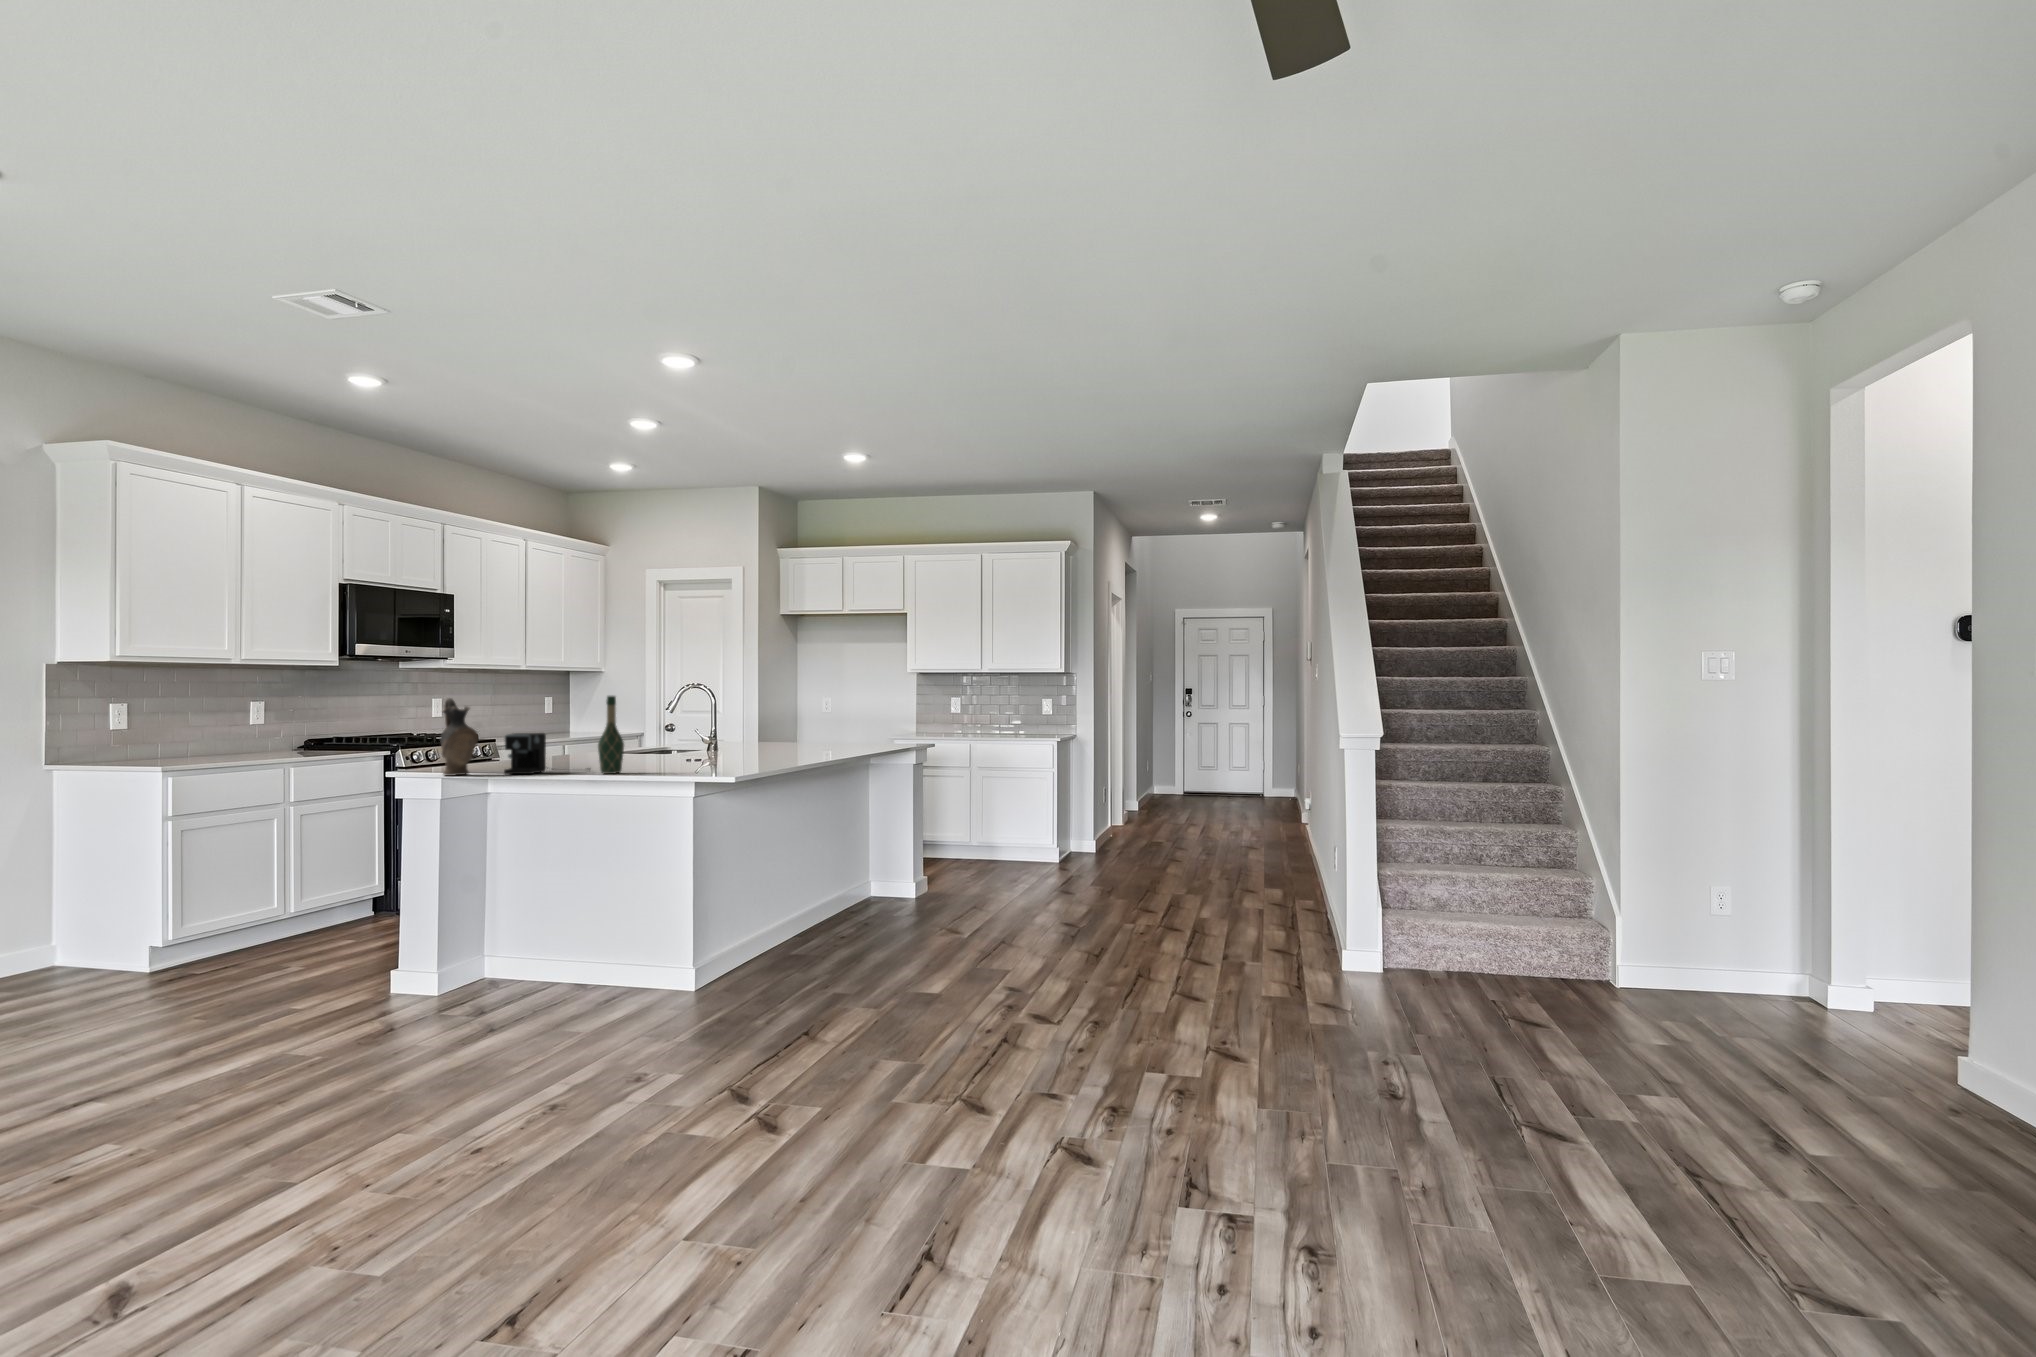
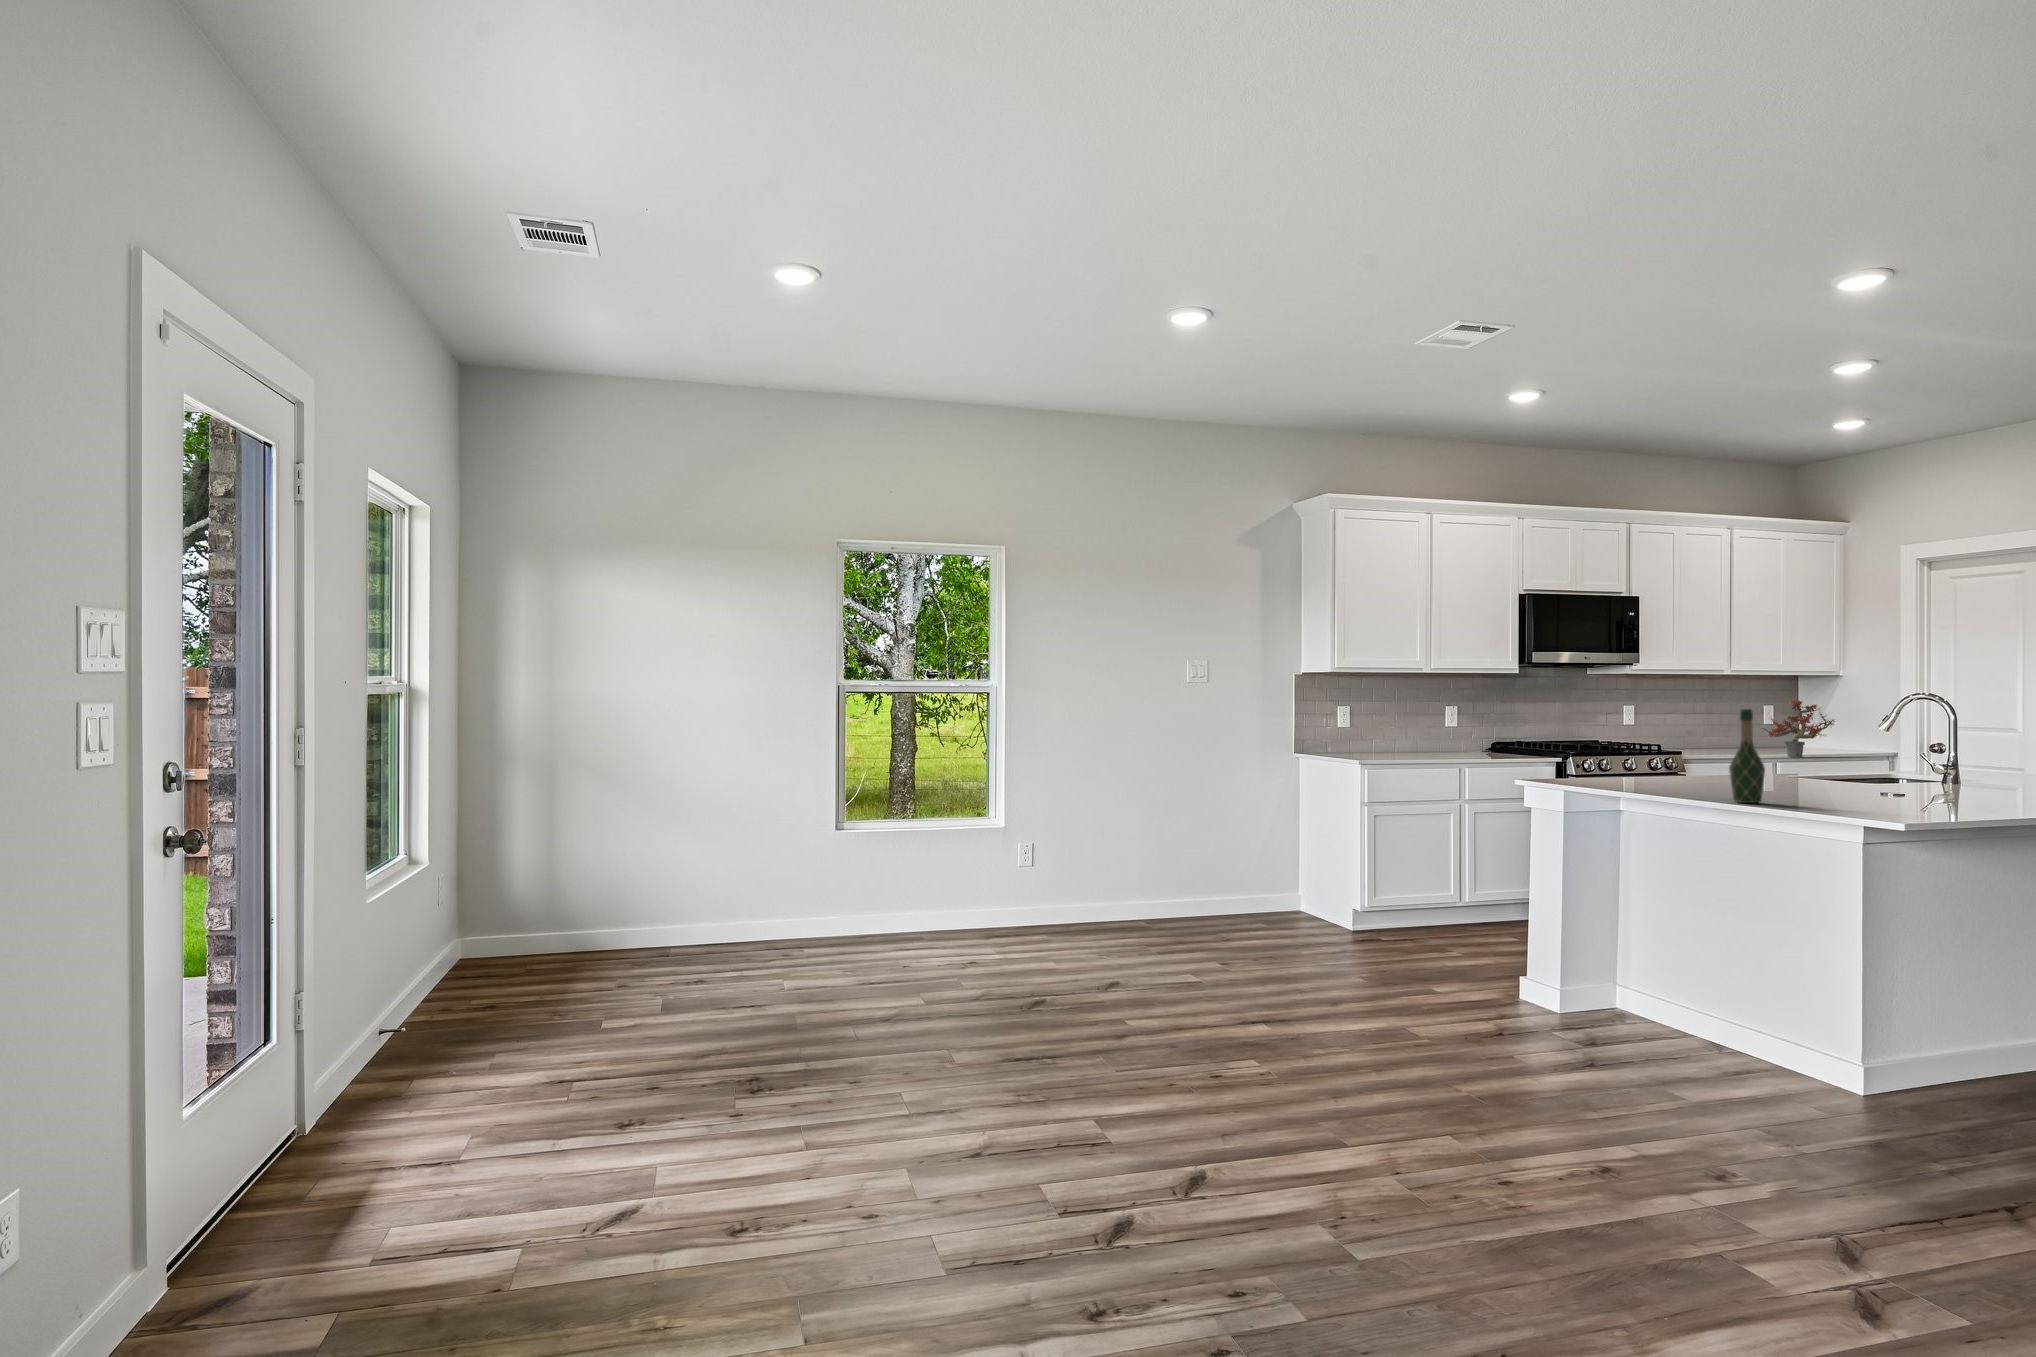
potted plant: none [544,683,599,741] -> present [1763,690,1835,757]
ceramic pitcher: present [440,698,478,776] -> none [1562,708,1601,789]
coffee maker: present [504,733,590,774] -> none [1624,748,1732,796]

